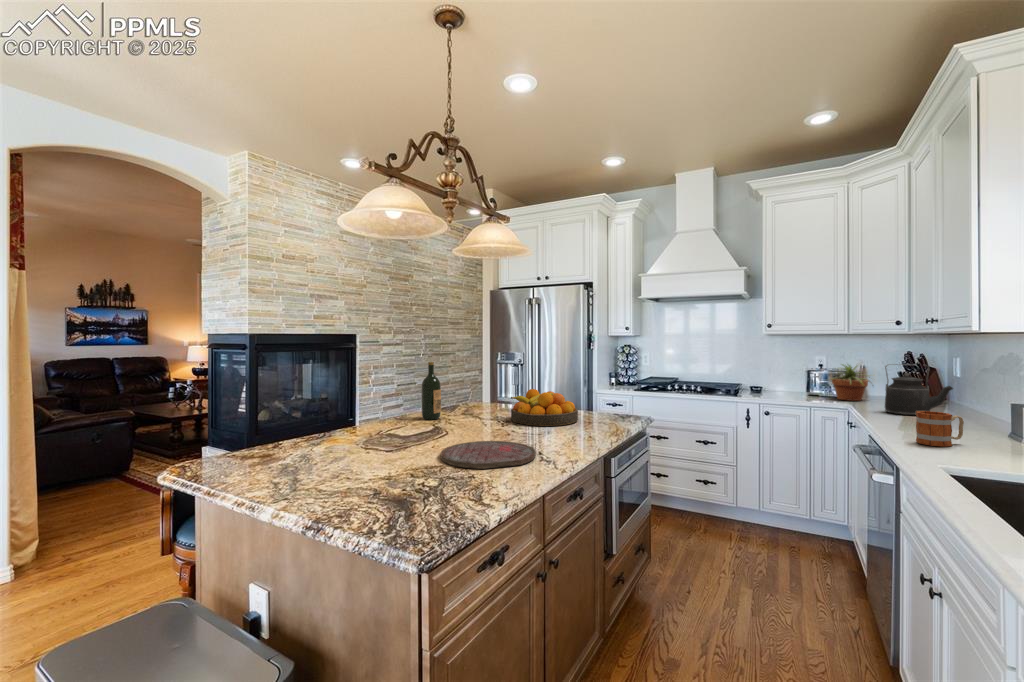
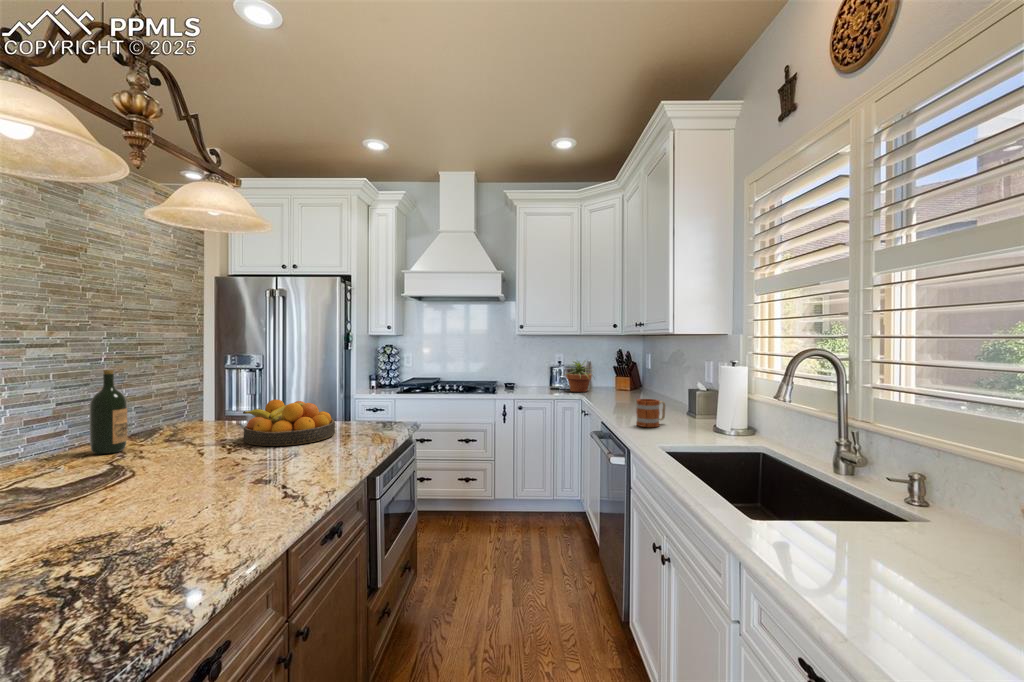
kettle: present [885,365,953,415] -> none [606,360,649,402]
cutting board: present [441,441,536,469] -> none [113,475,278,529]

